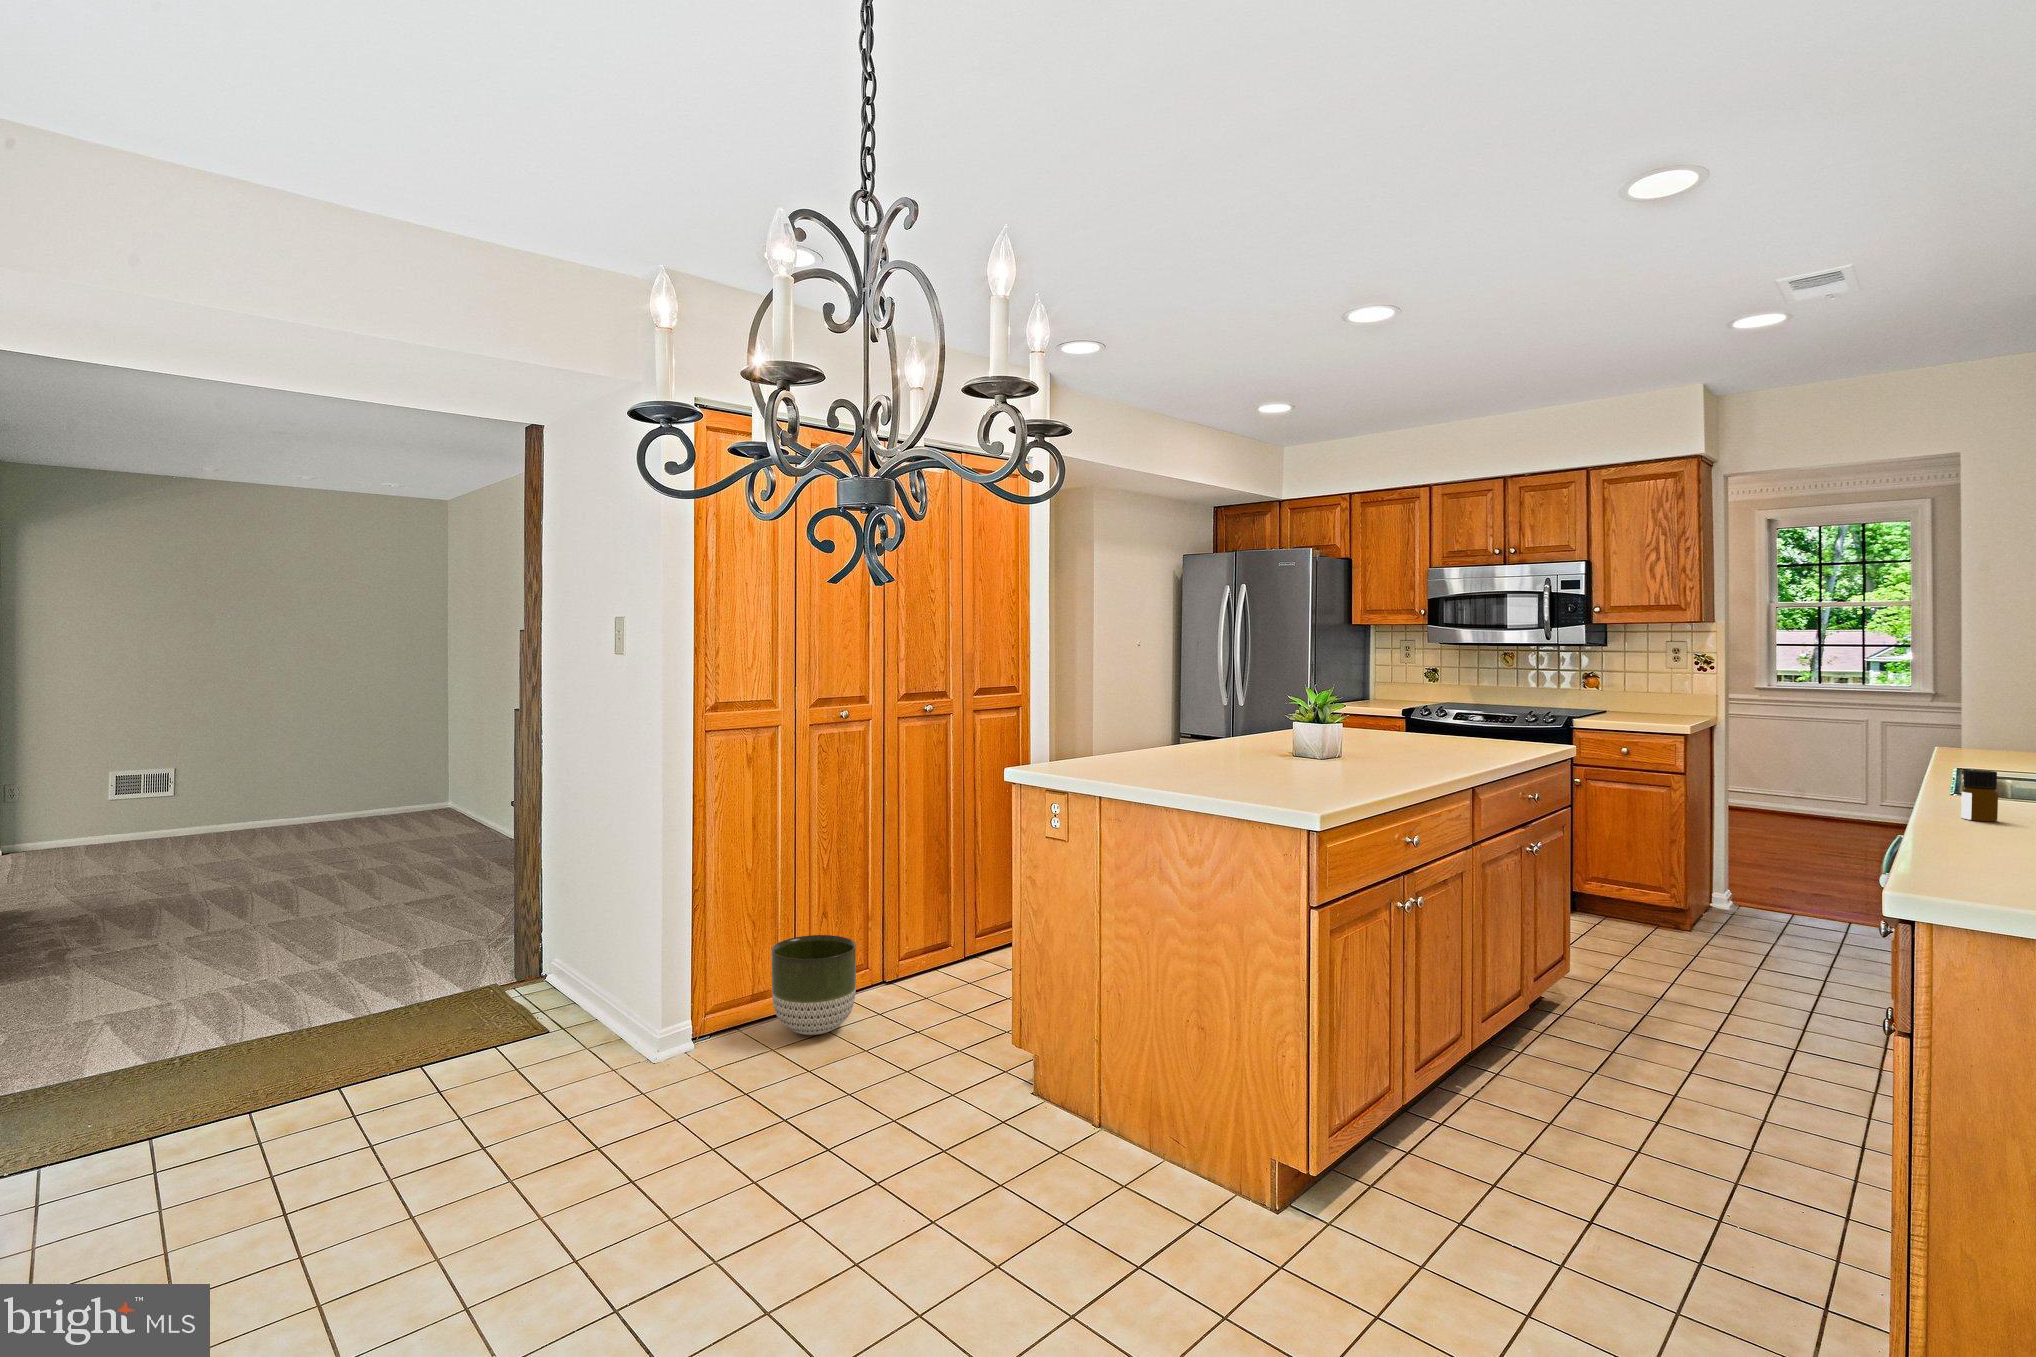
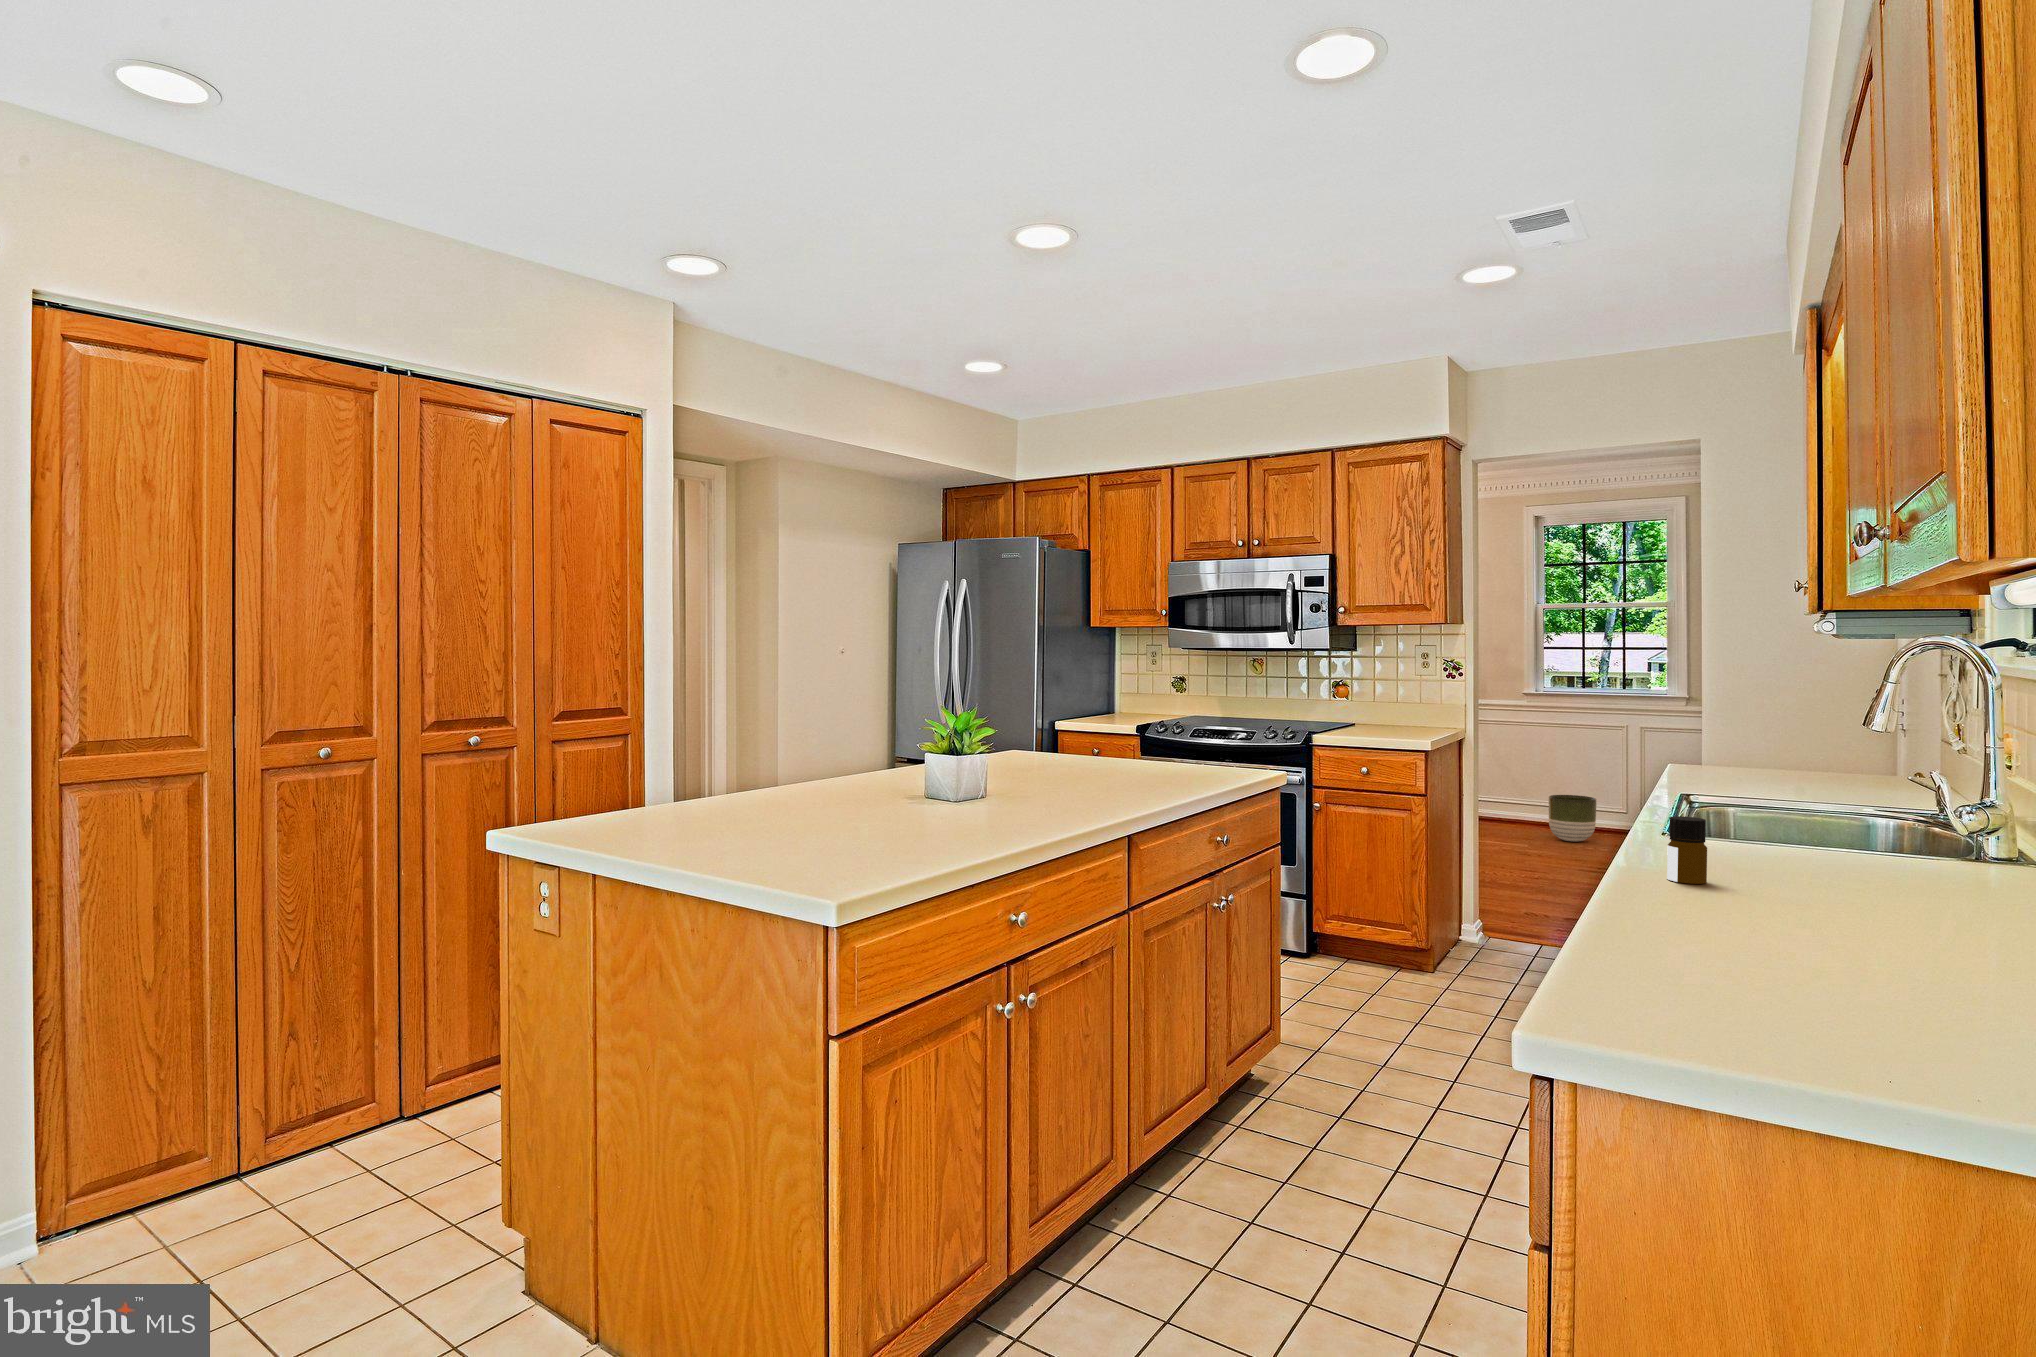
planter: present [771,935,856,1035] -> present [1549,795,1597,842]

